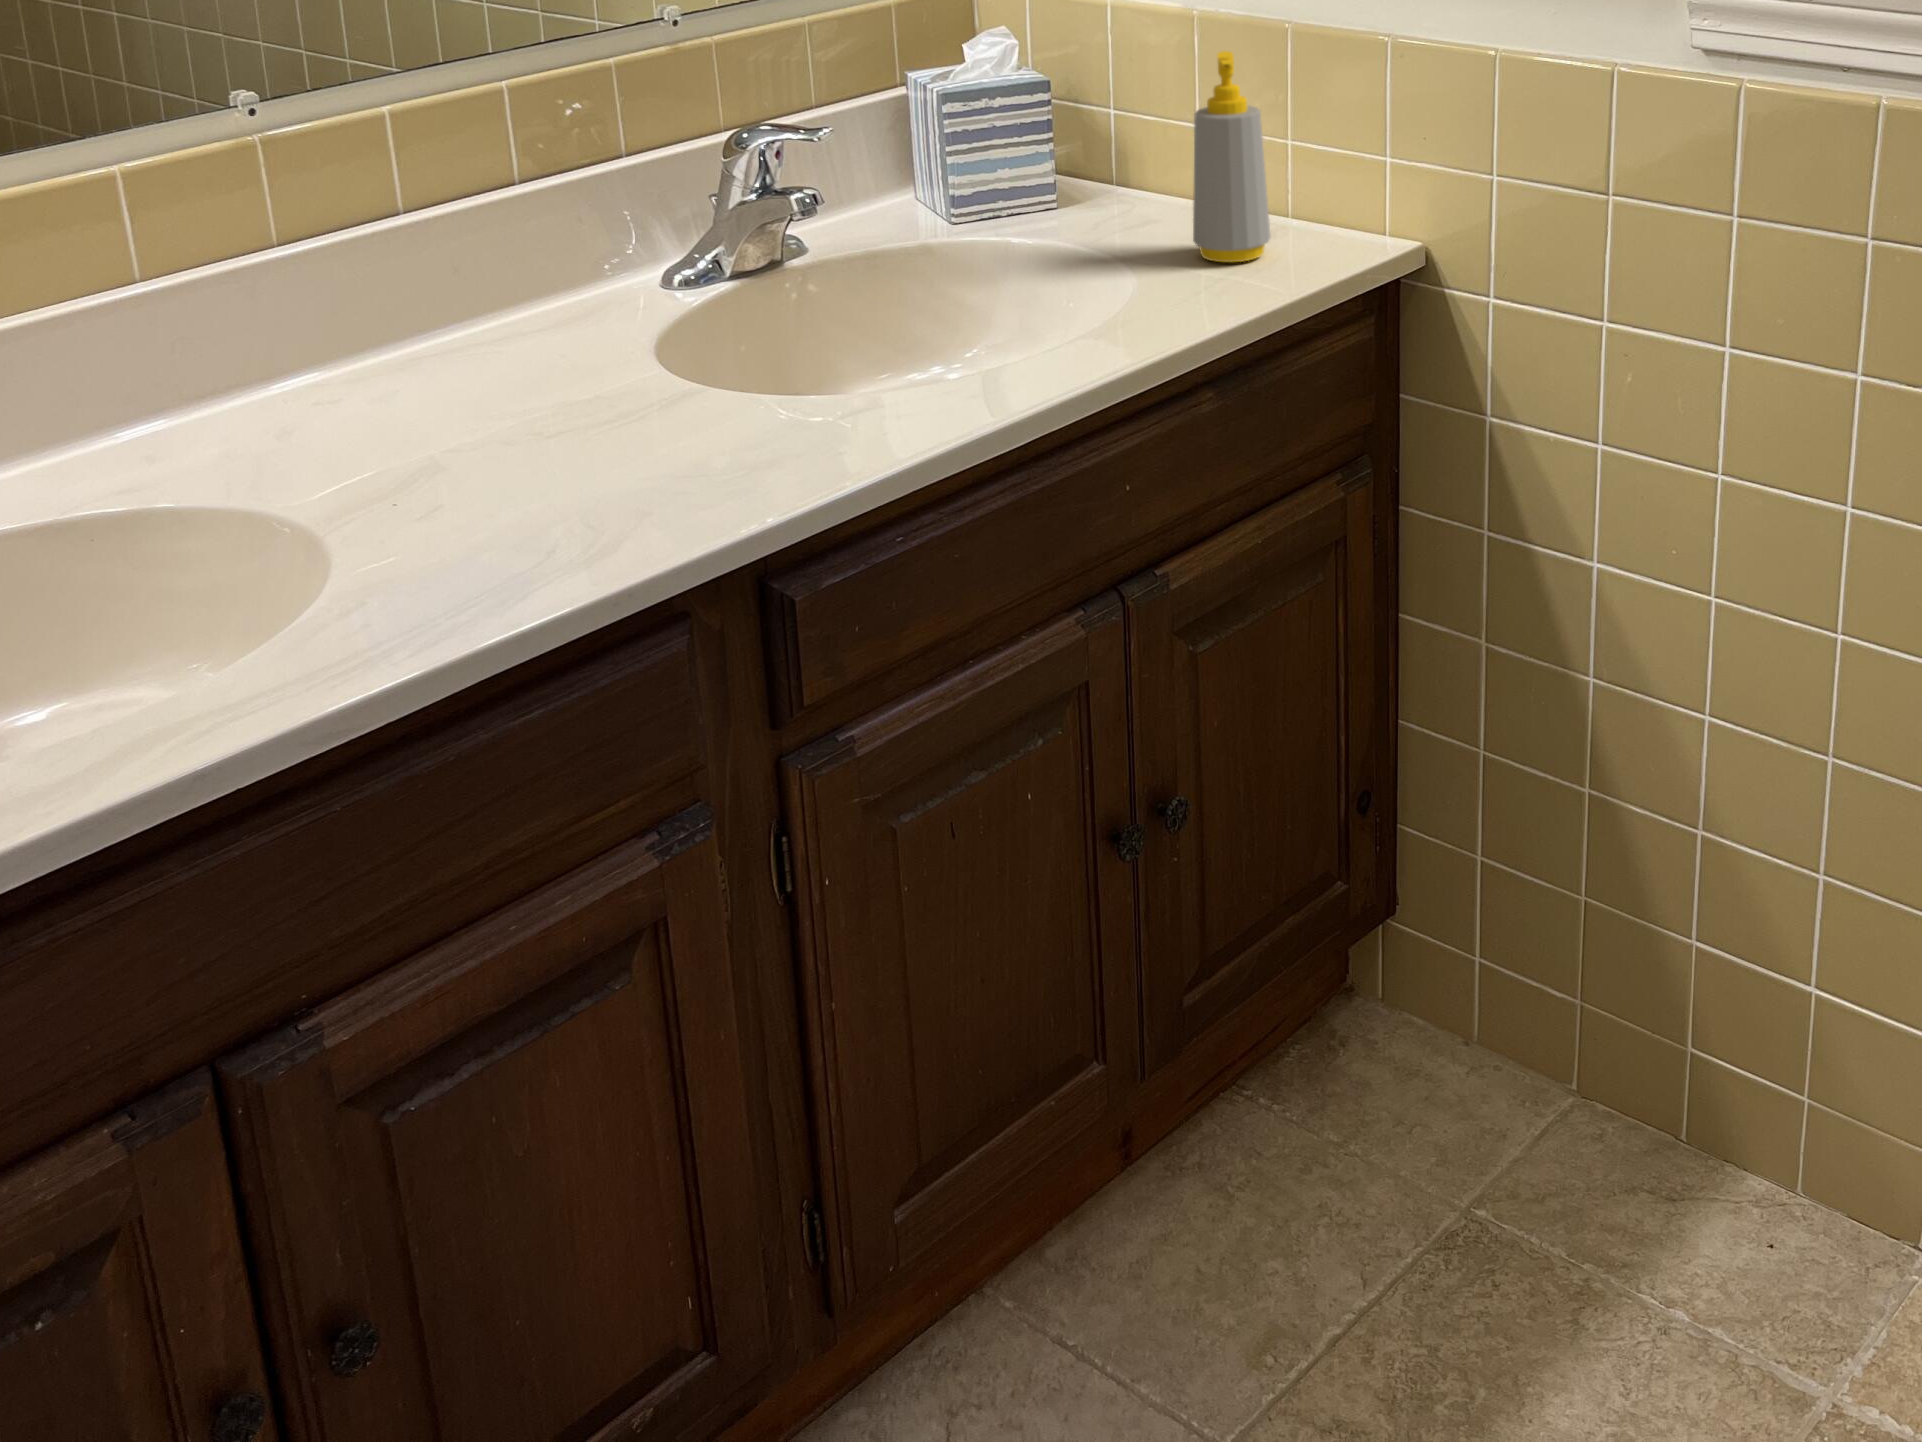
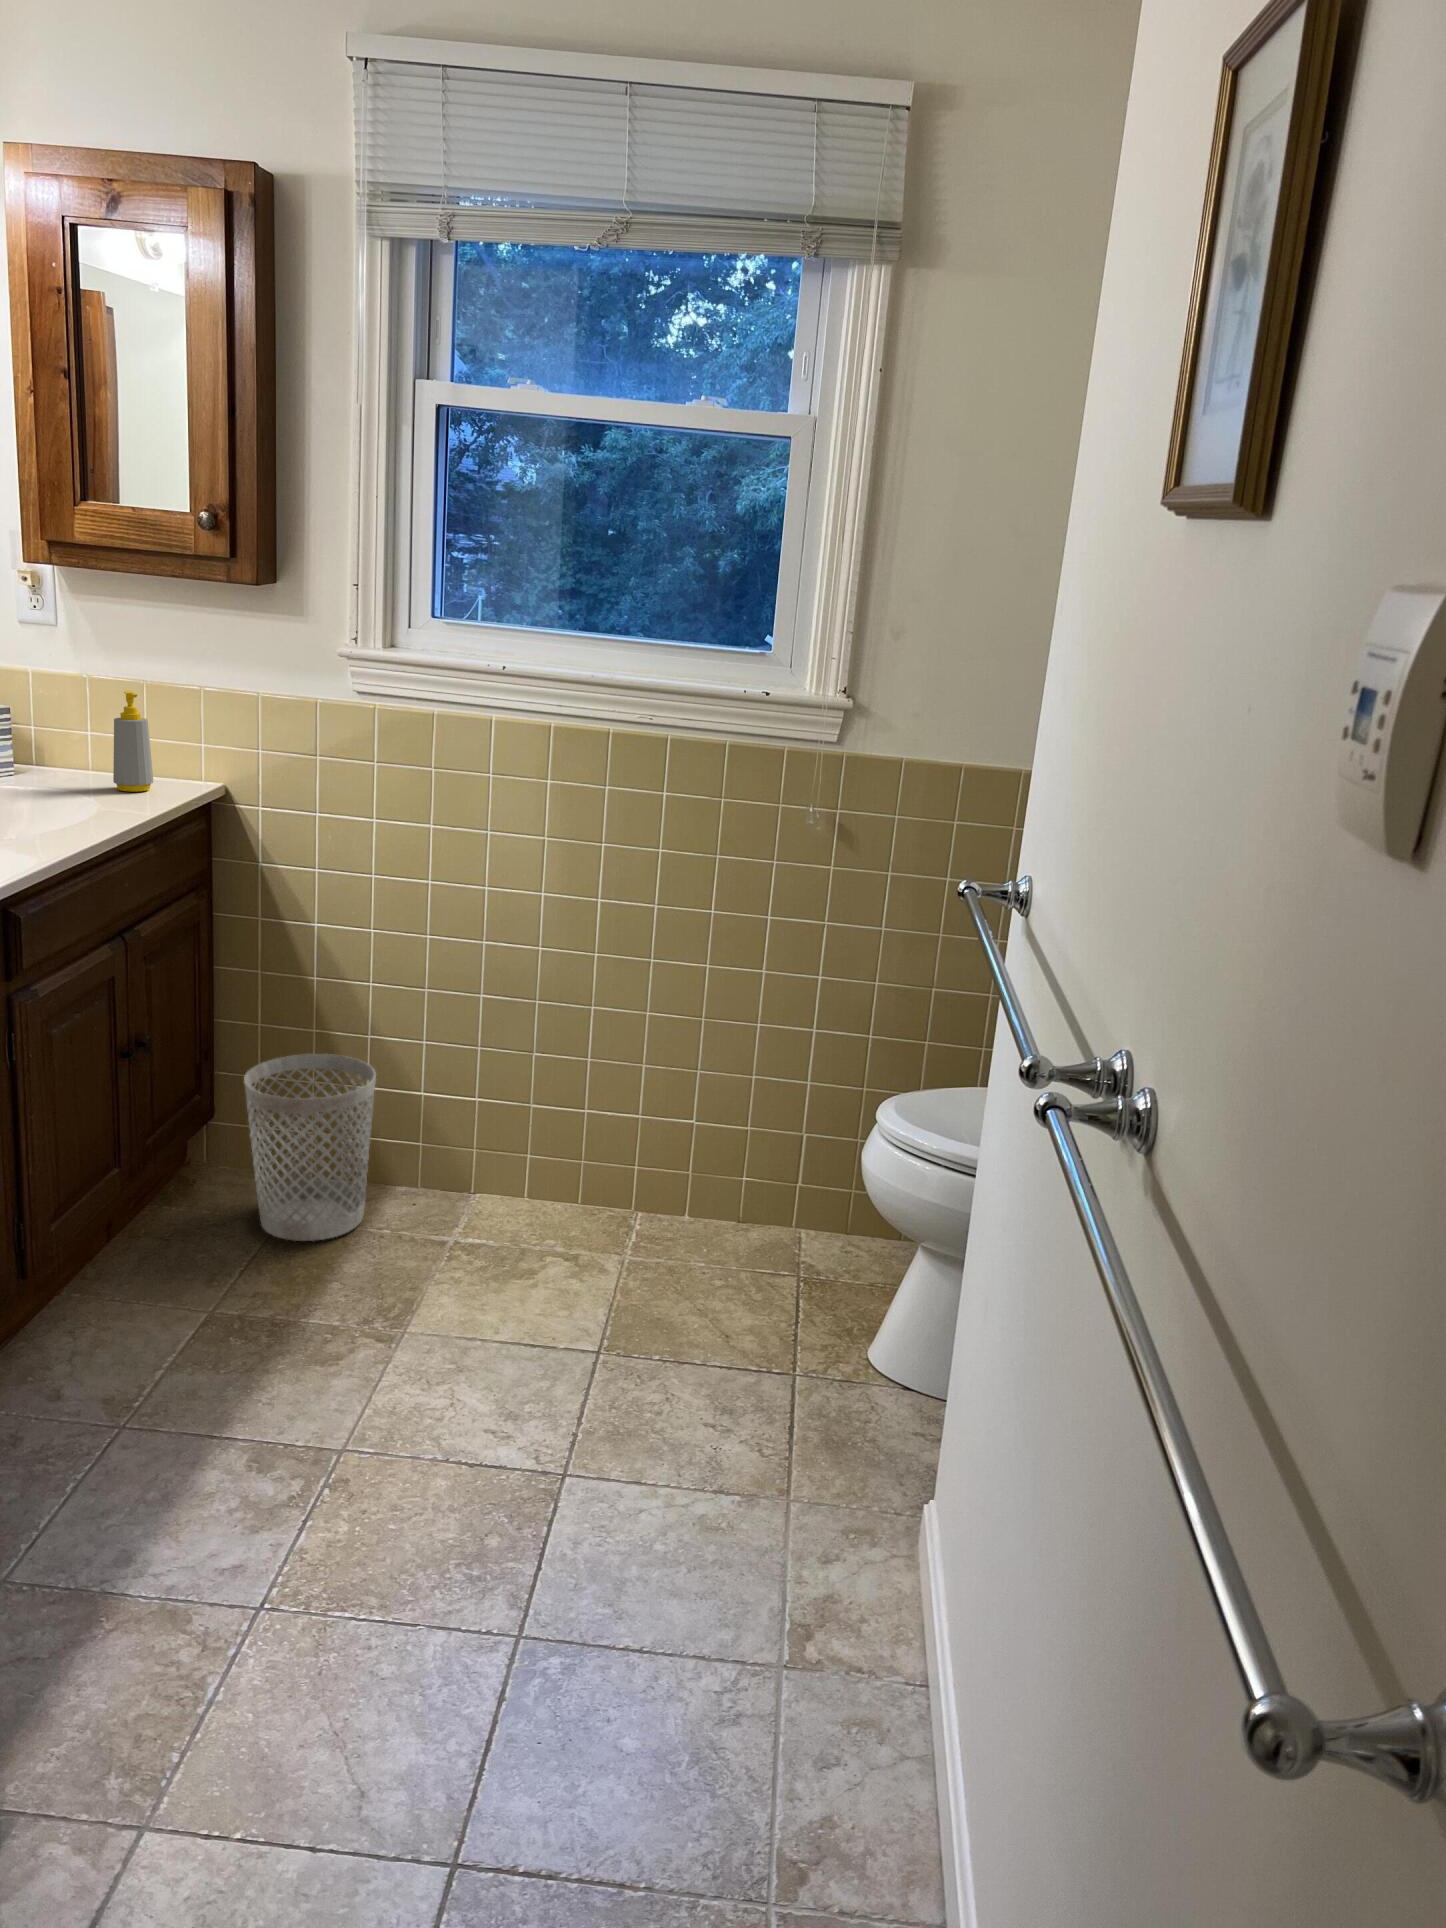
wastebasket: none [1391,844,1684,1292] -> present [244,1054,376,1241]

